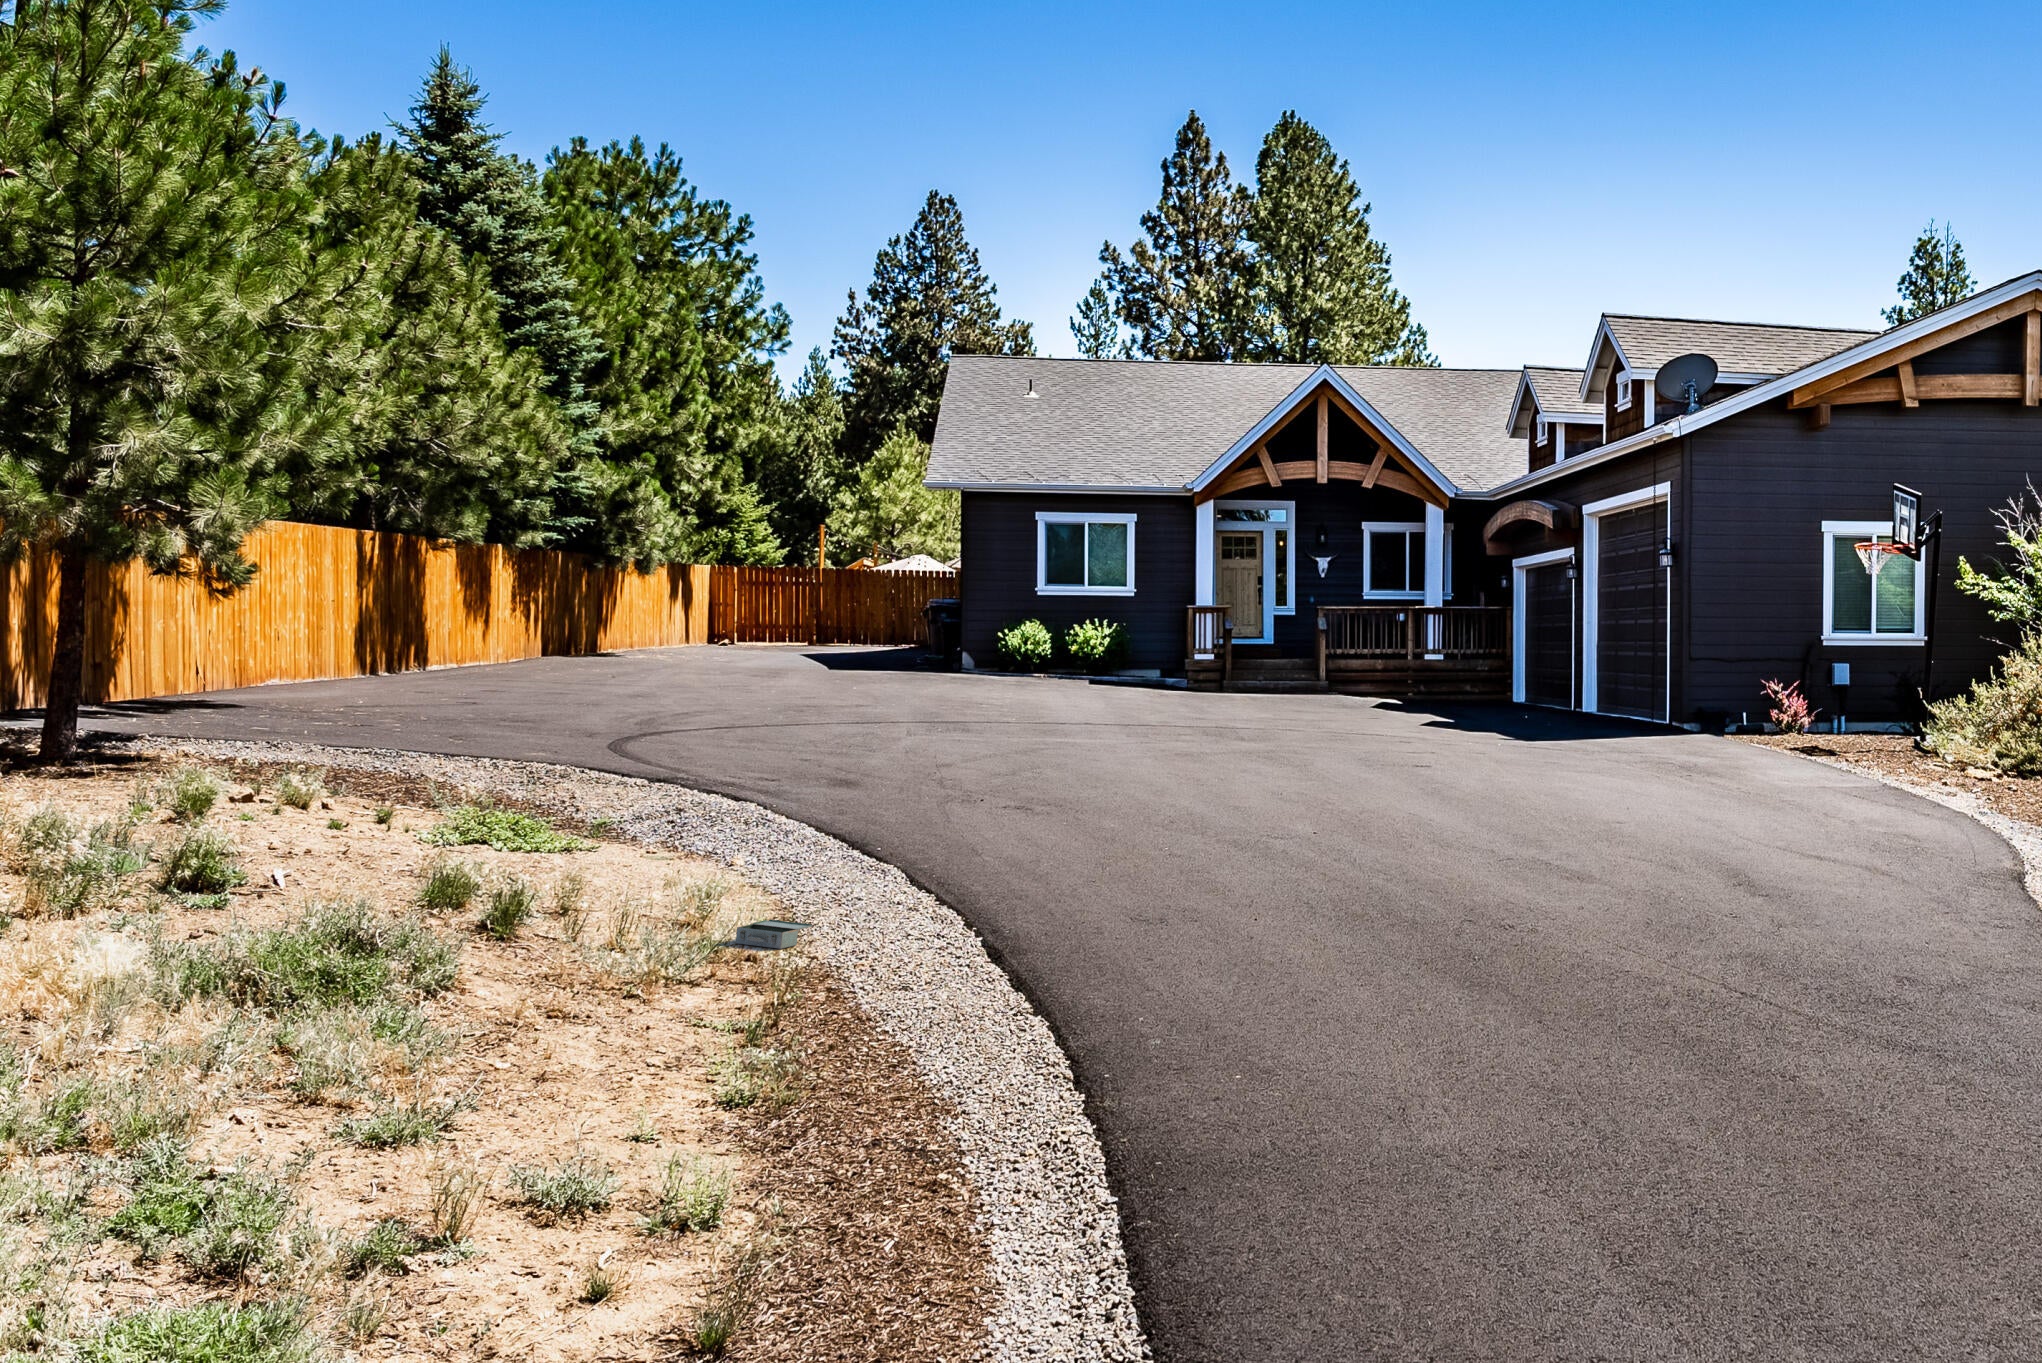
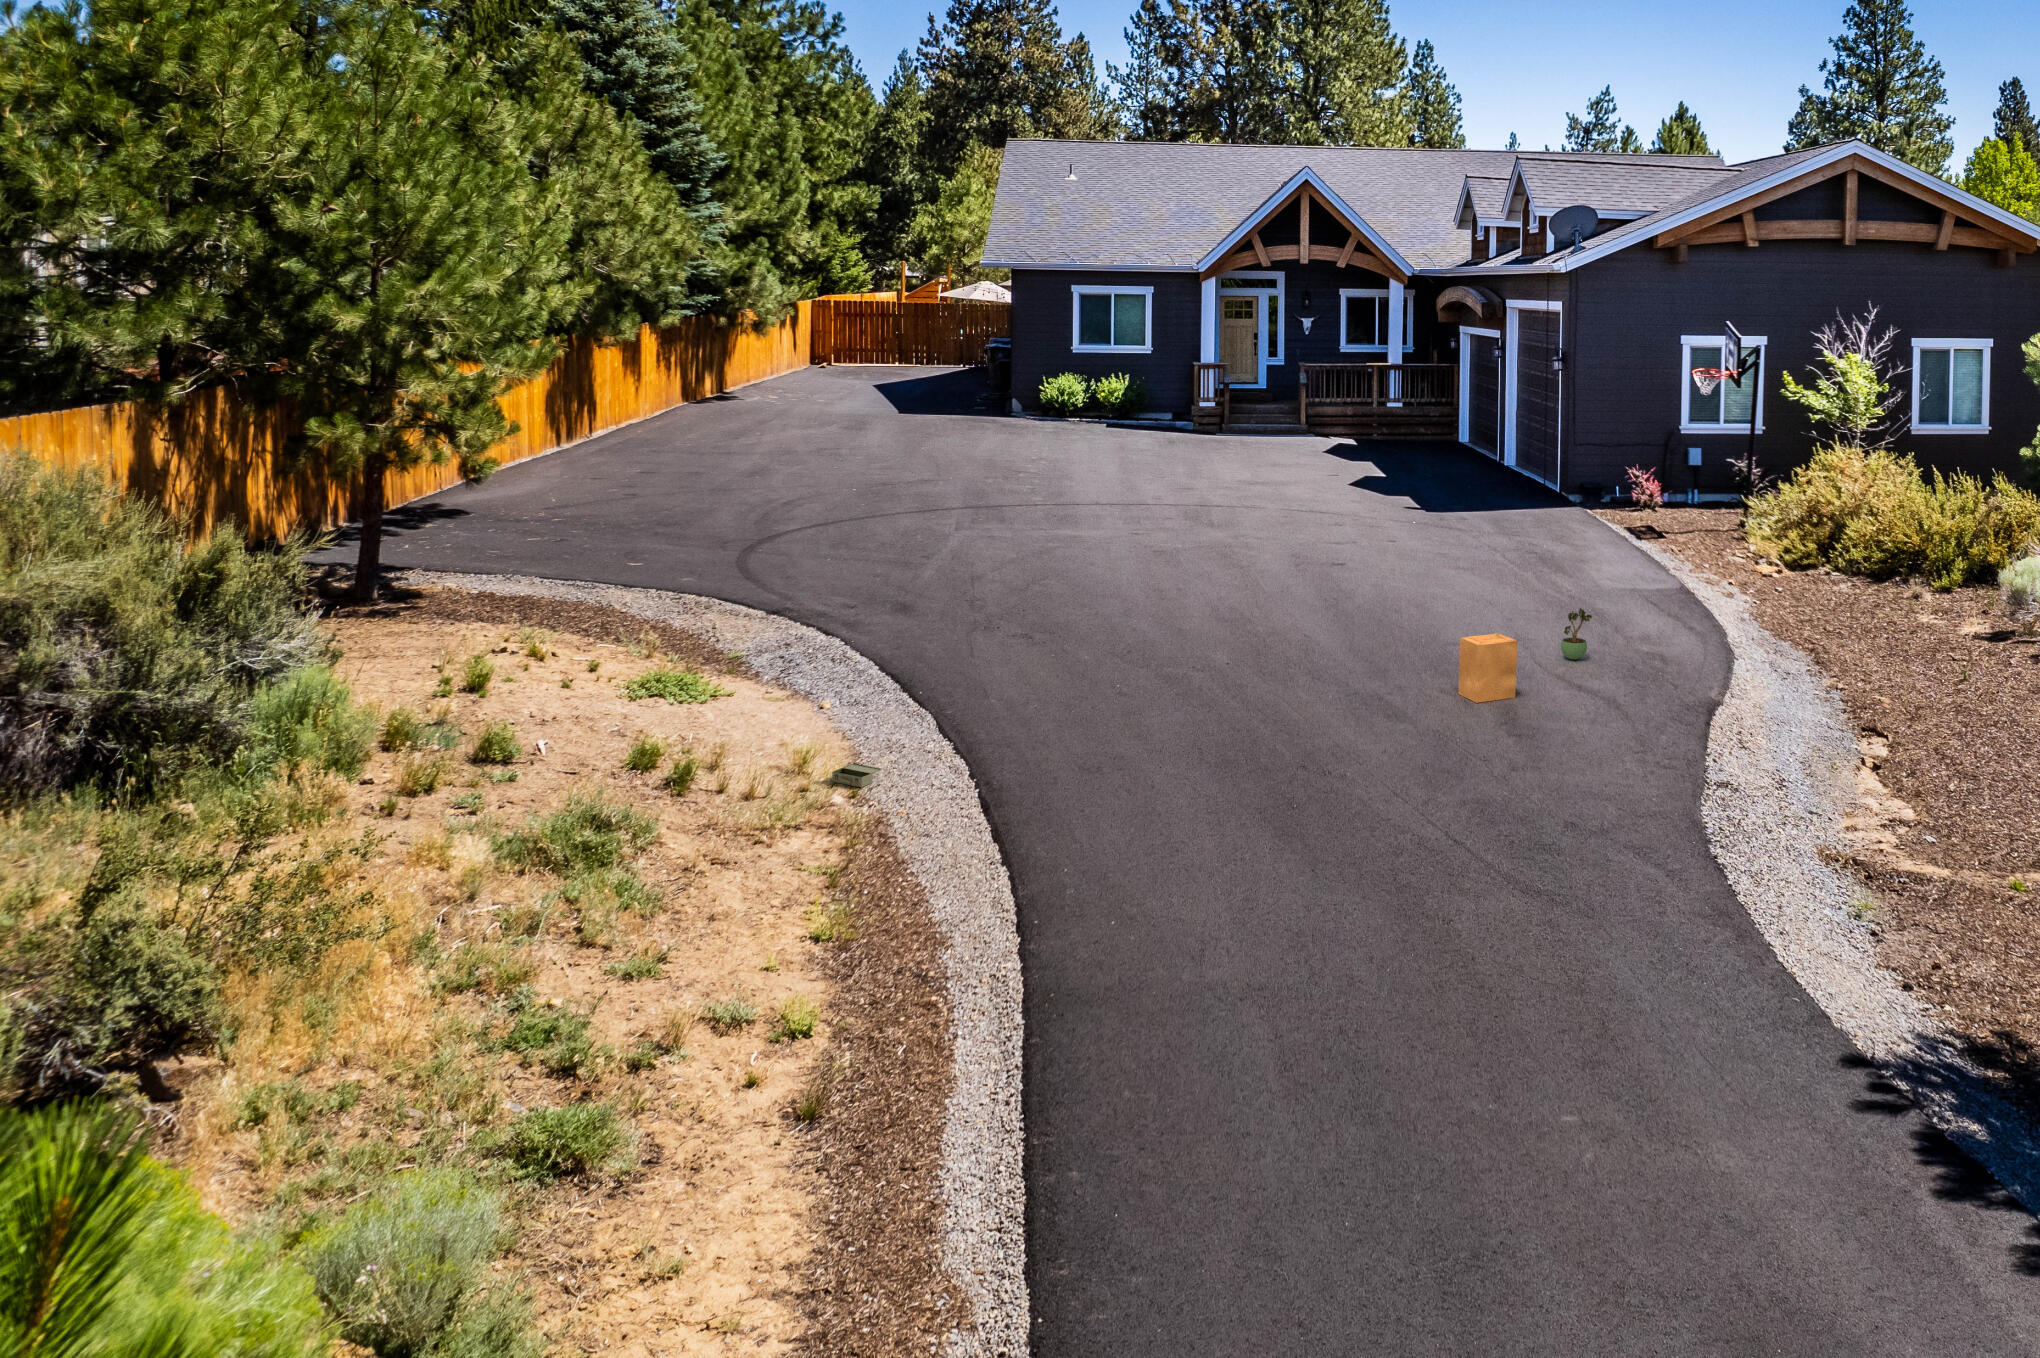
potted plant: none [1763,769,1805,844] -> present [1561,608,1592,660]
cardboard box: none [1640,785,1724,878] -> present [1458,633,1518,703]

